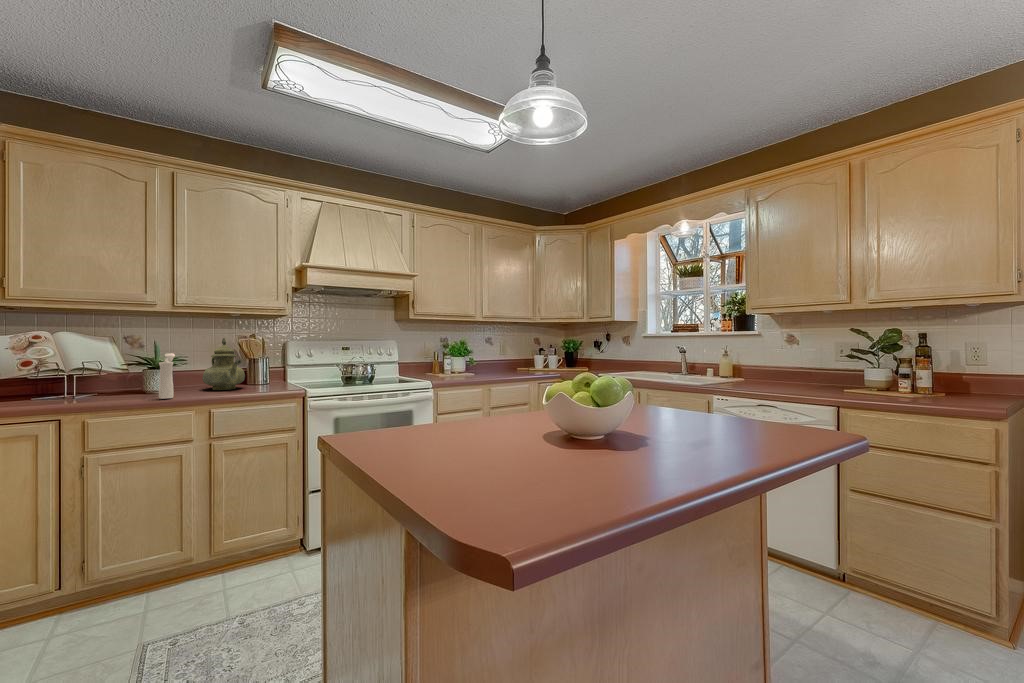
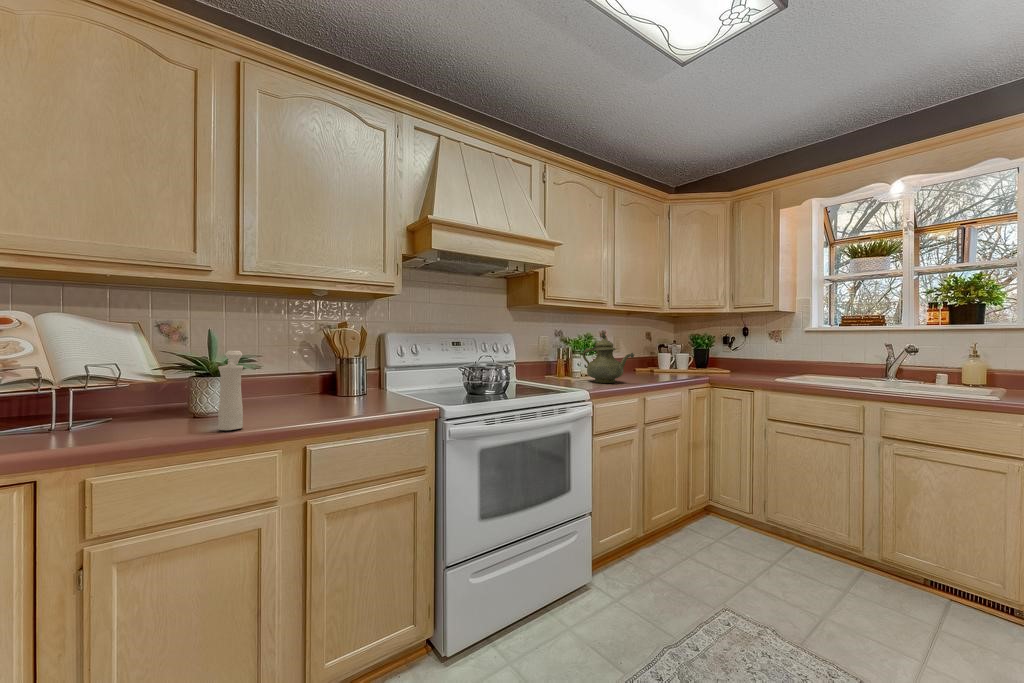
teapot: present [202,338,245,390] -> present [583,332,634,383]

